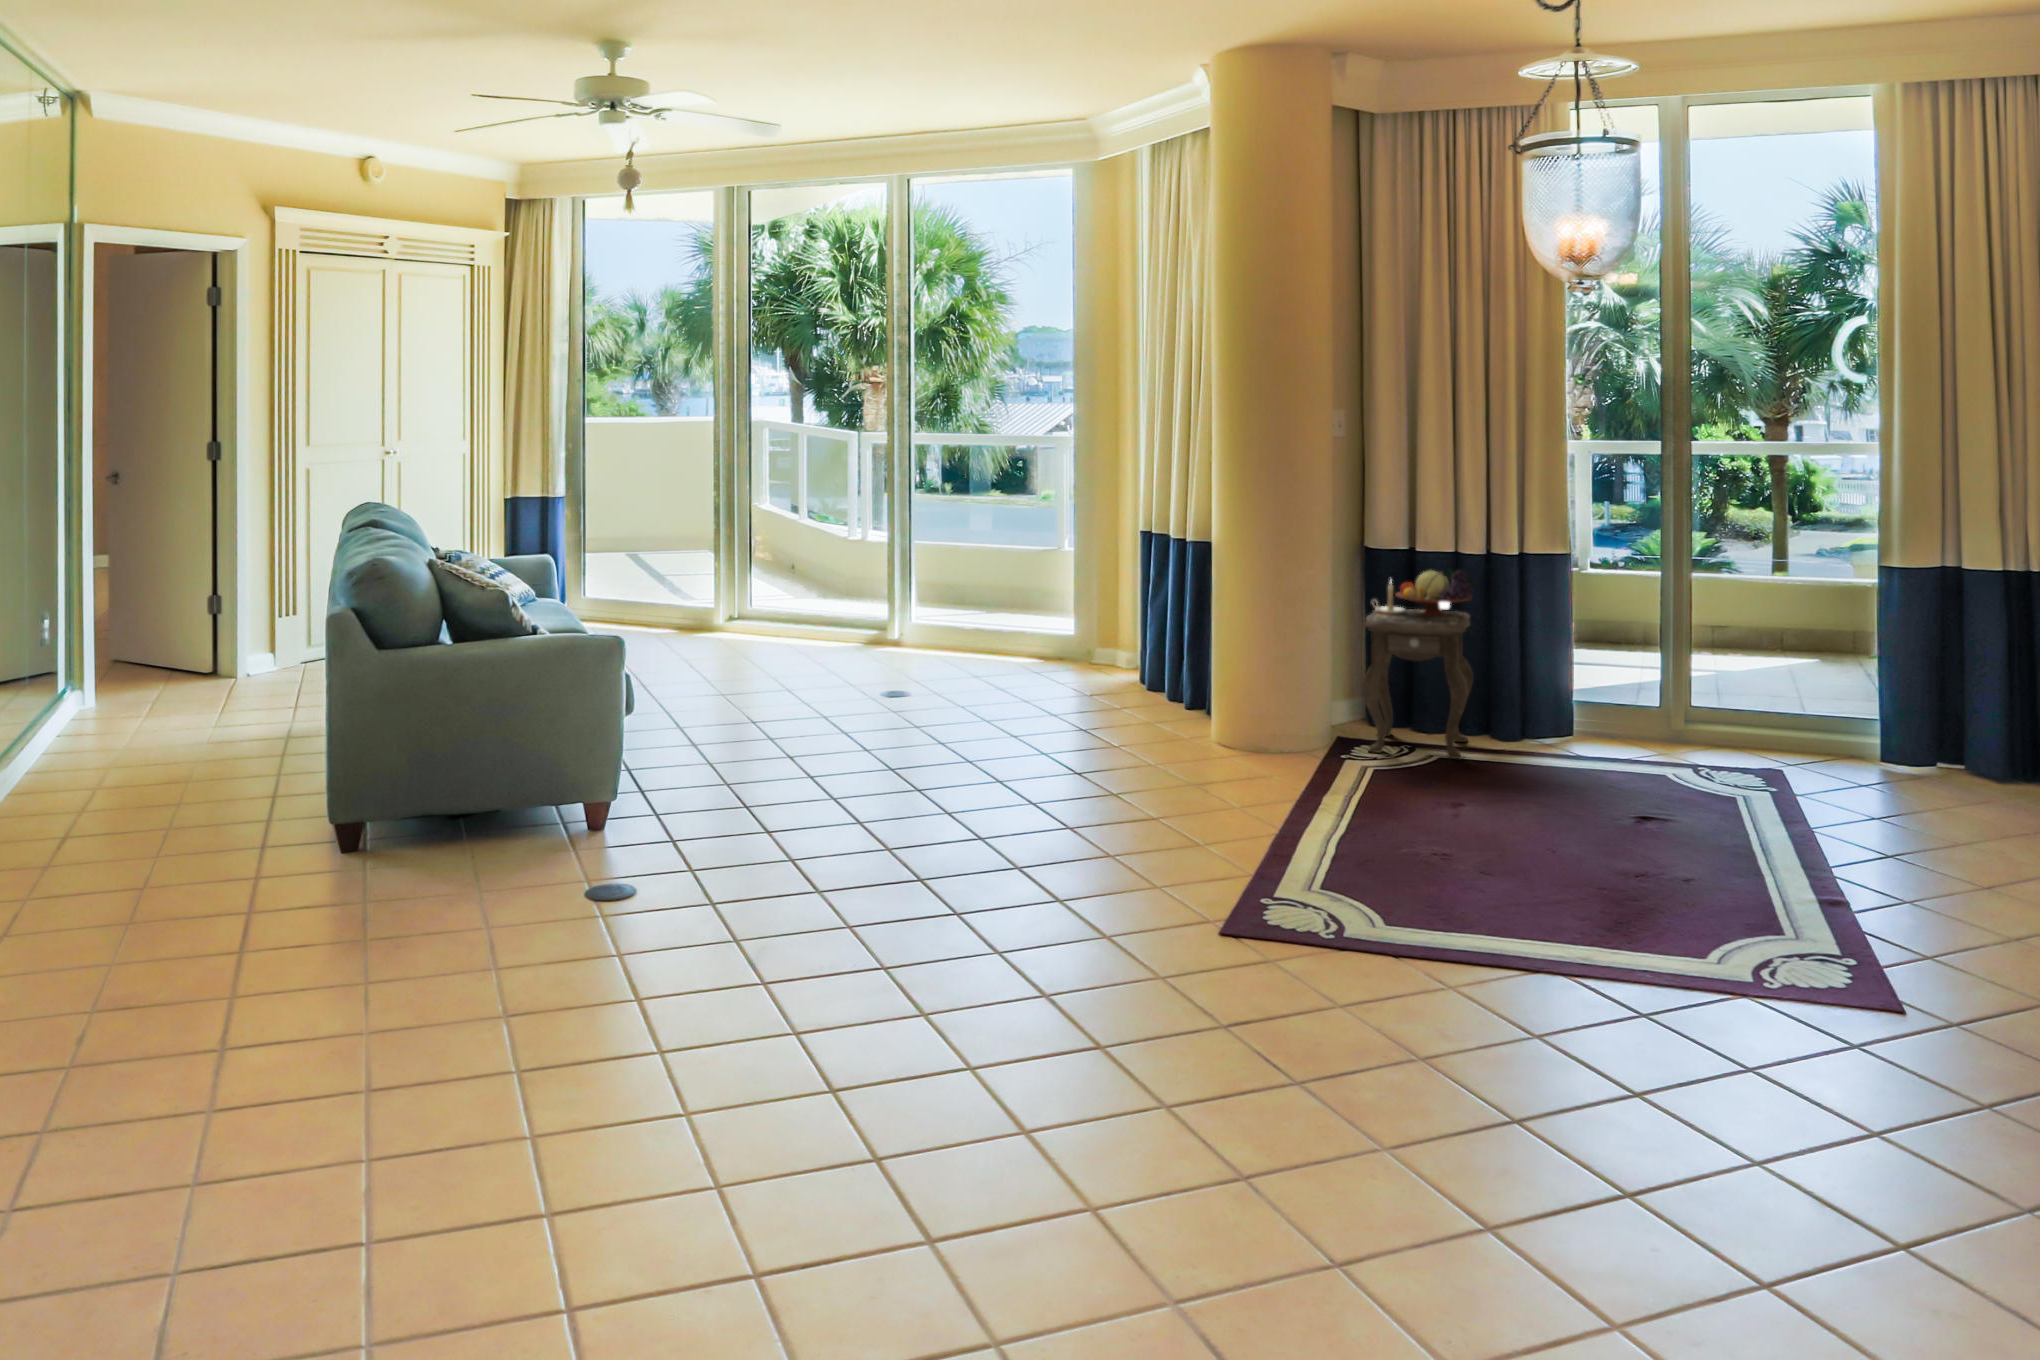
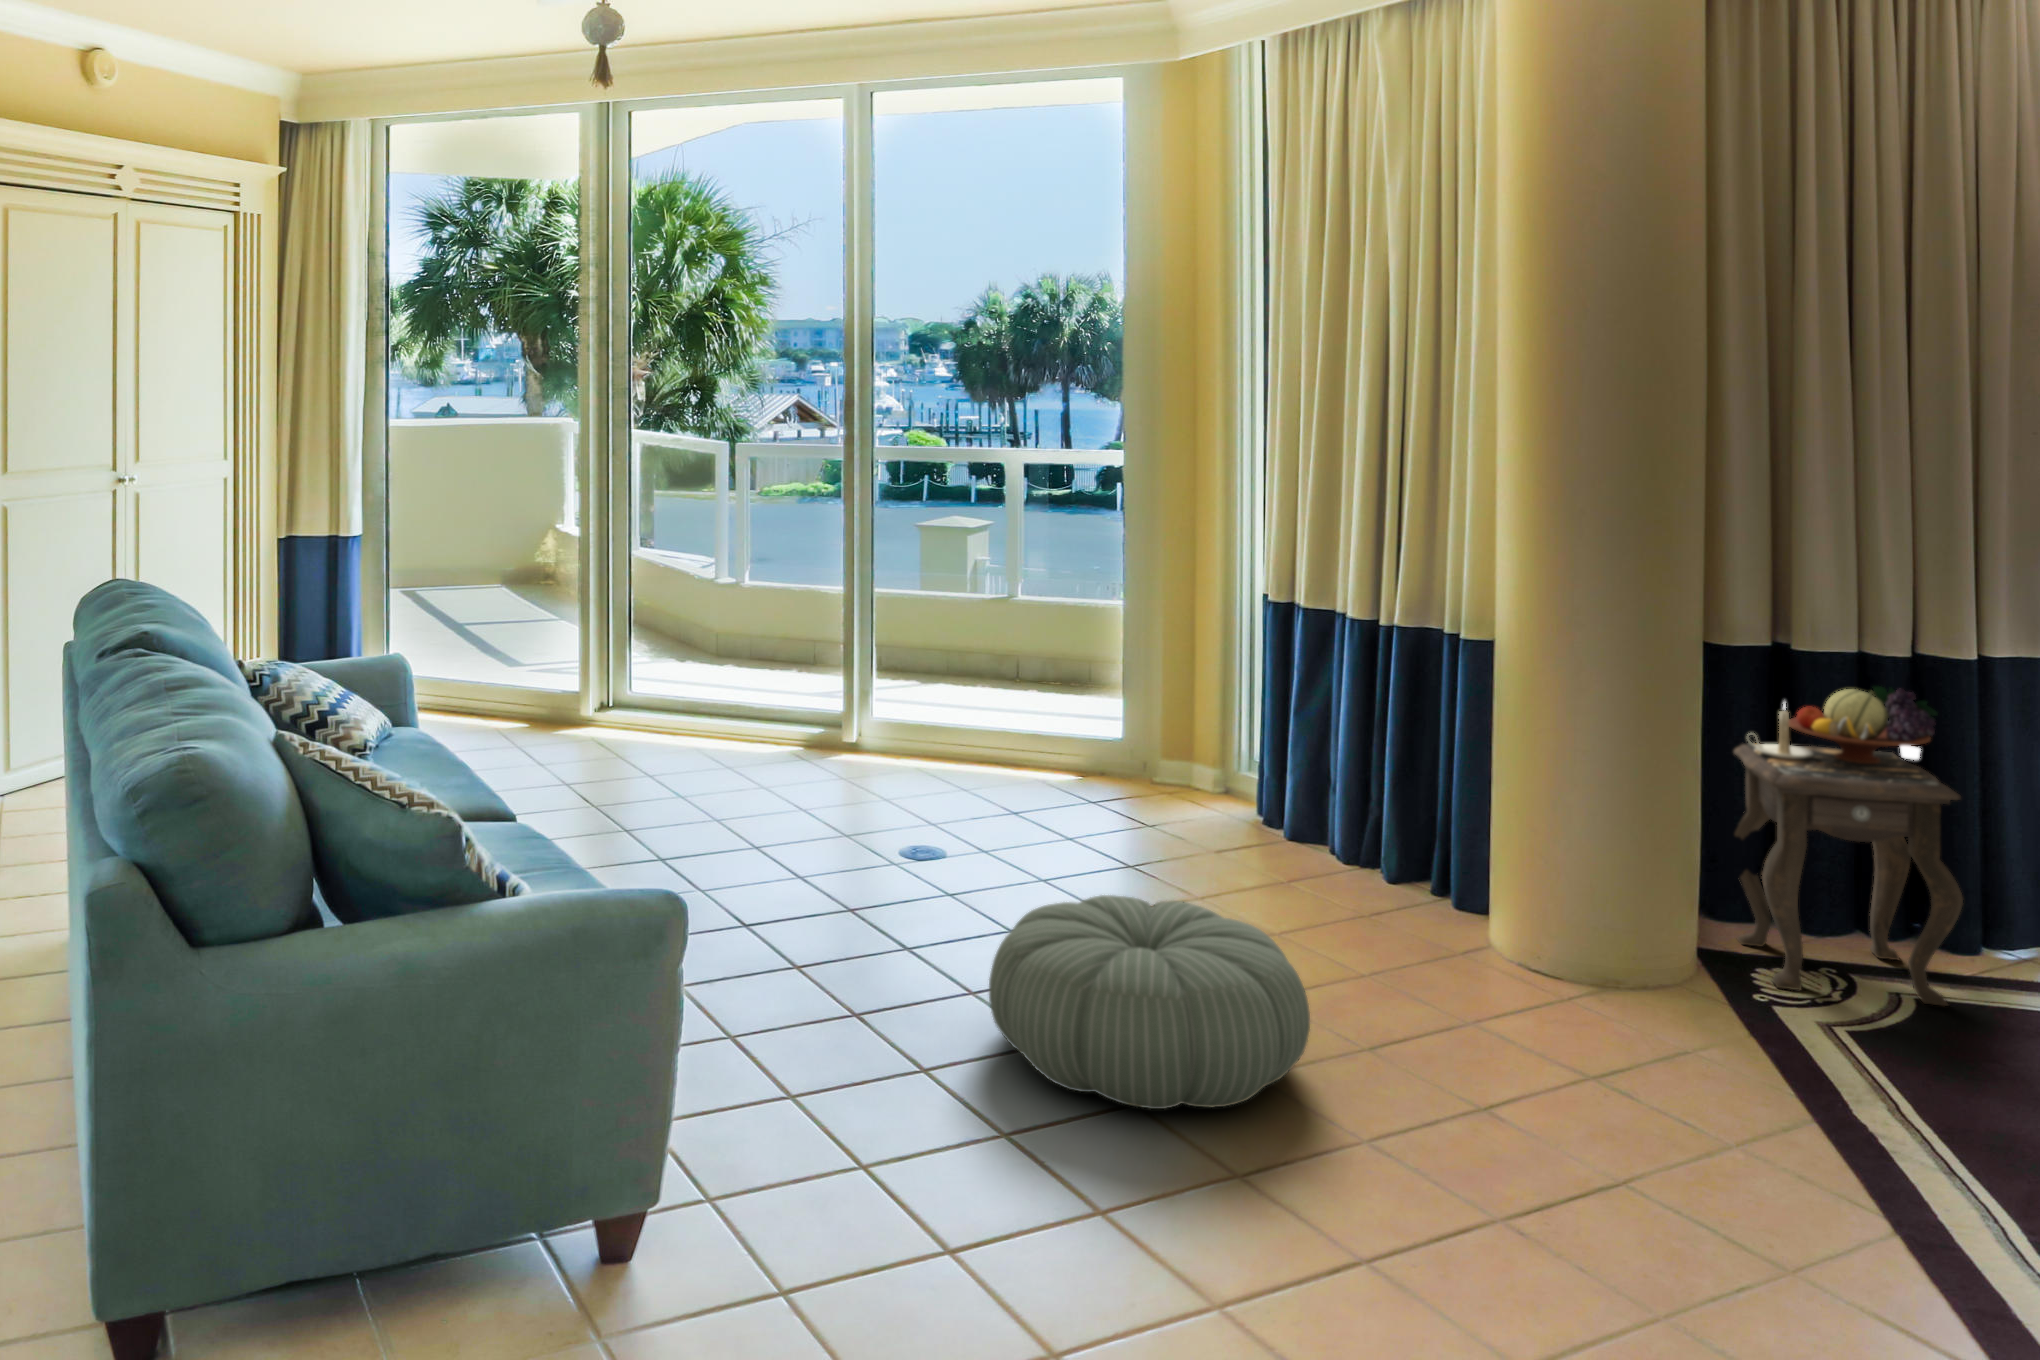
pouf: none [856,686,1034,788] -> present [989,895,1310,1109]

